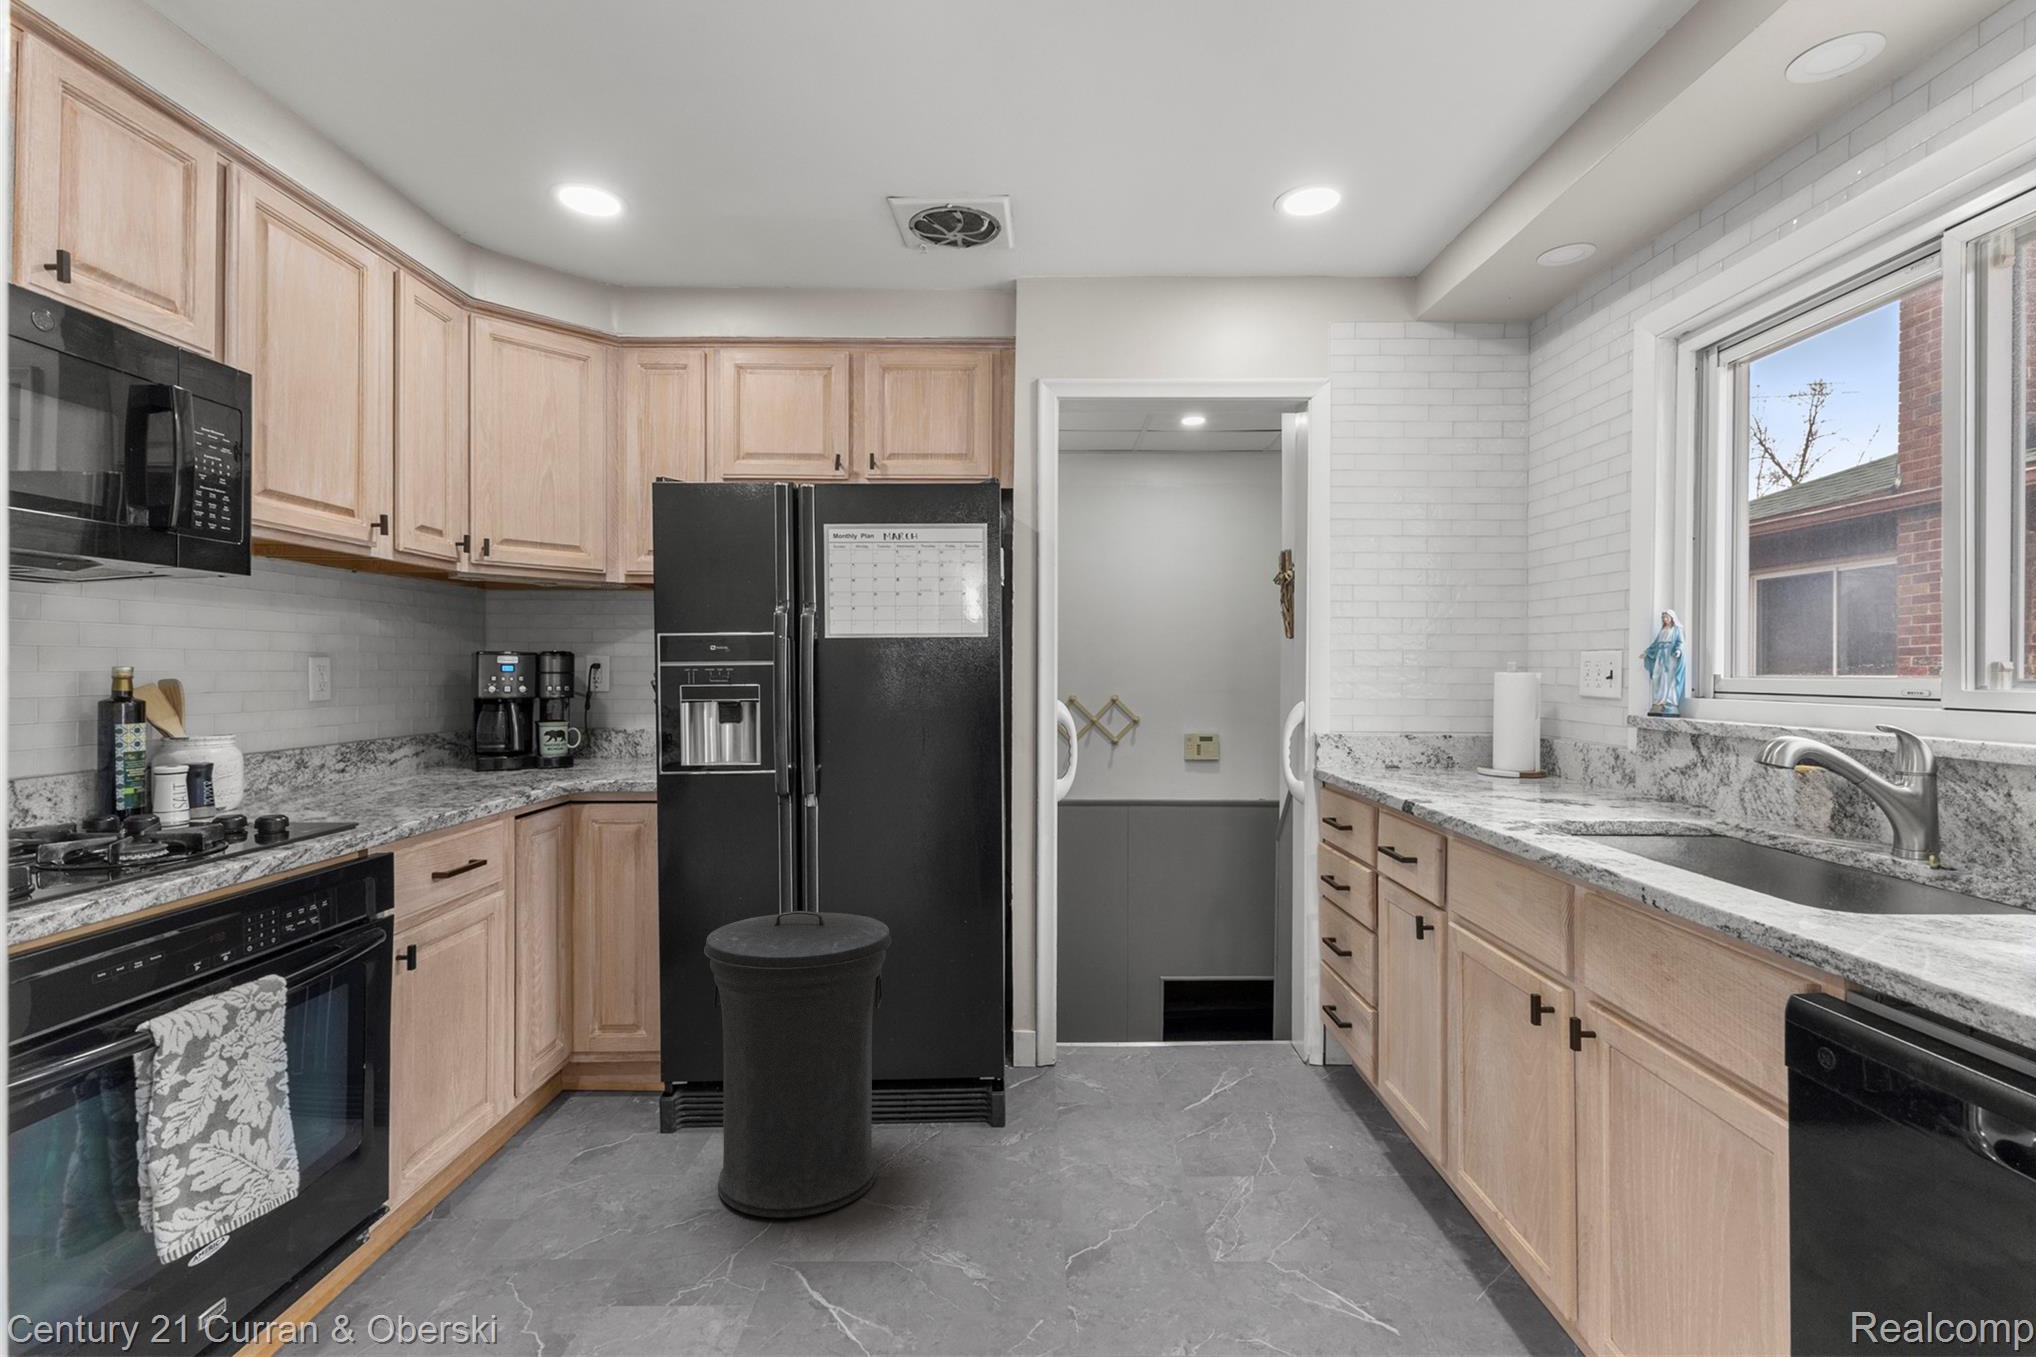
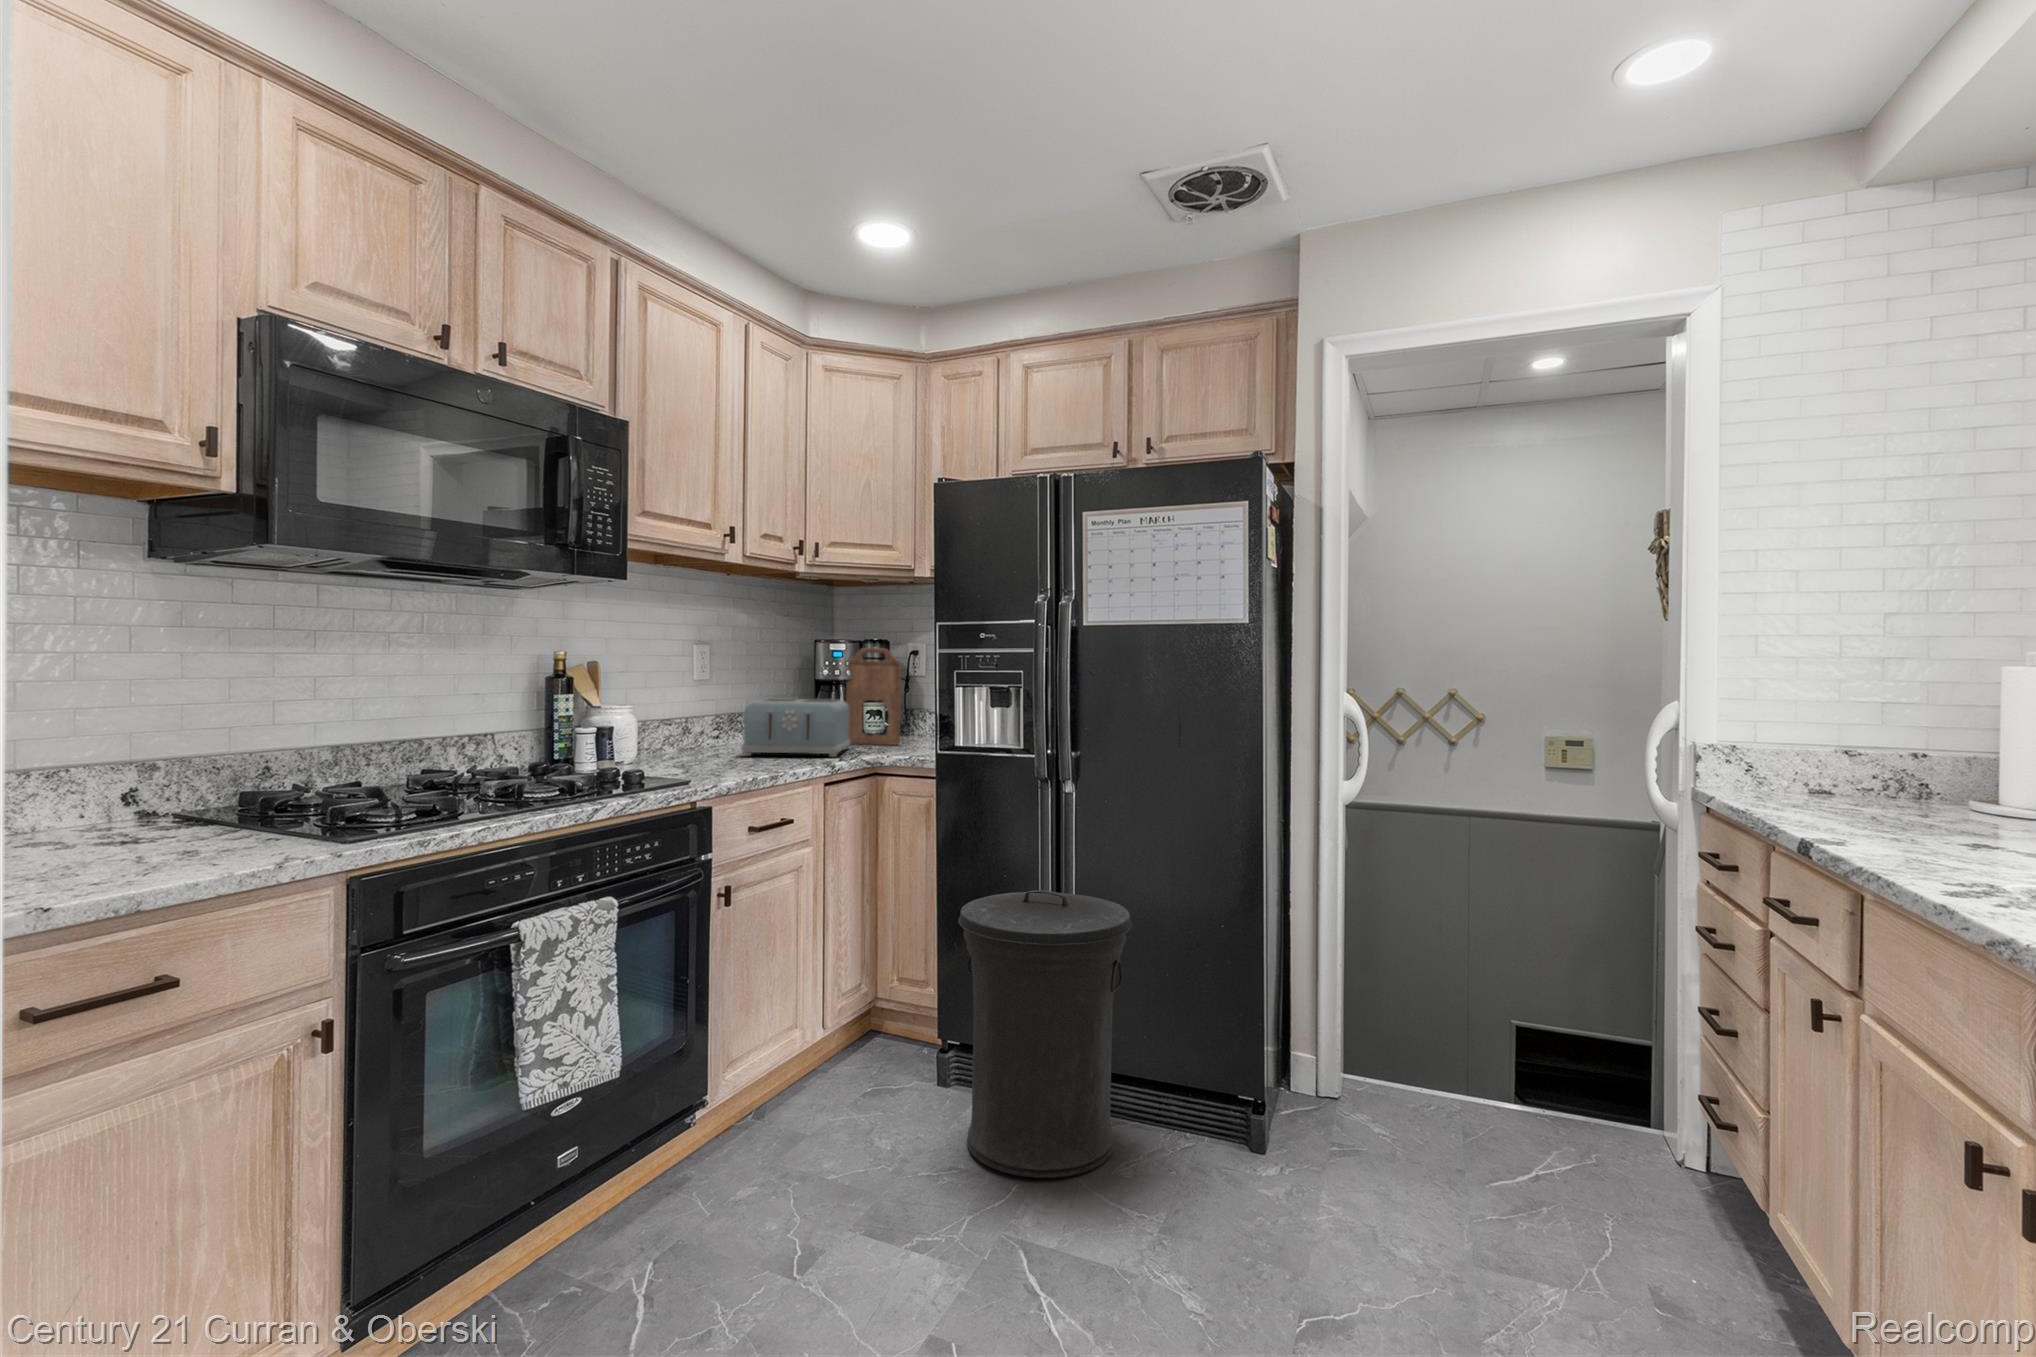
cutting board: none [514,658,584,768] -> present [846,648,901,745]
toaster: none [395,718,527,789] -> present [741,698,850,757]

